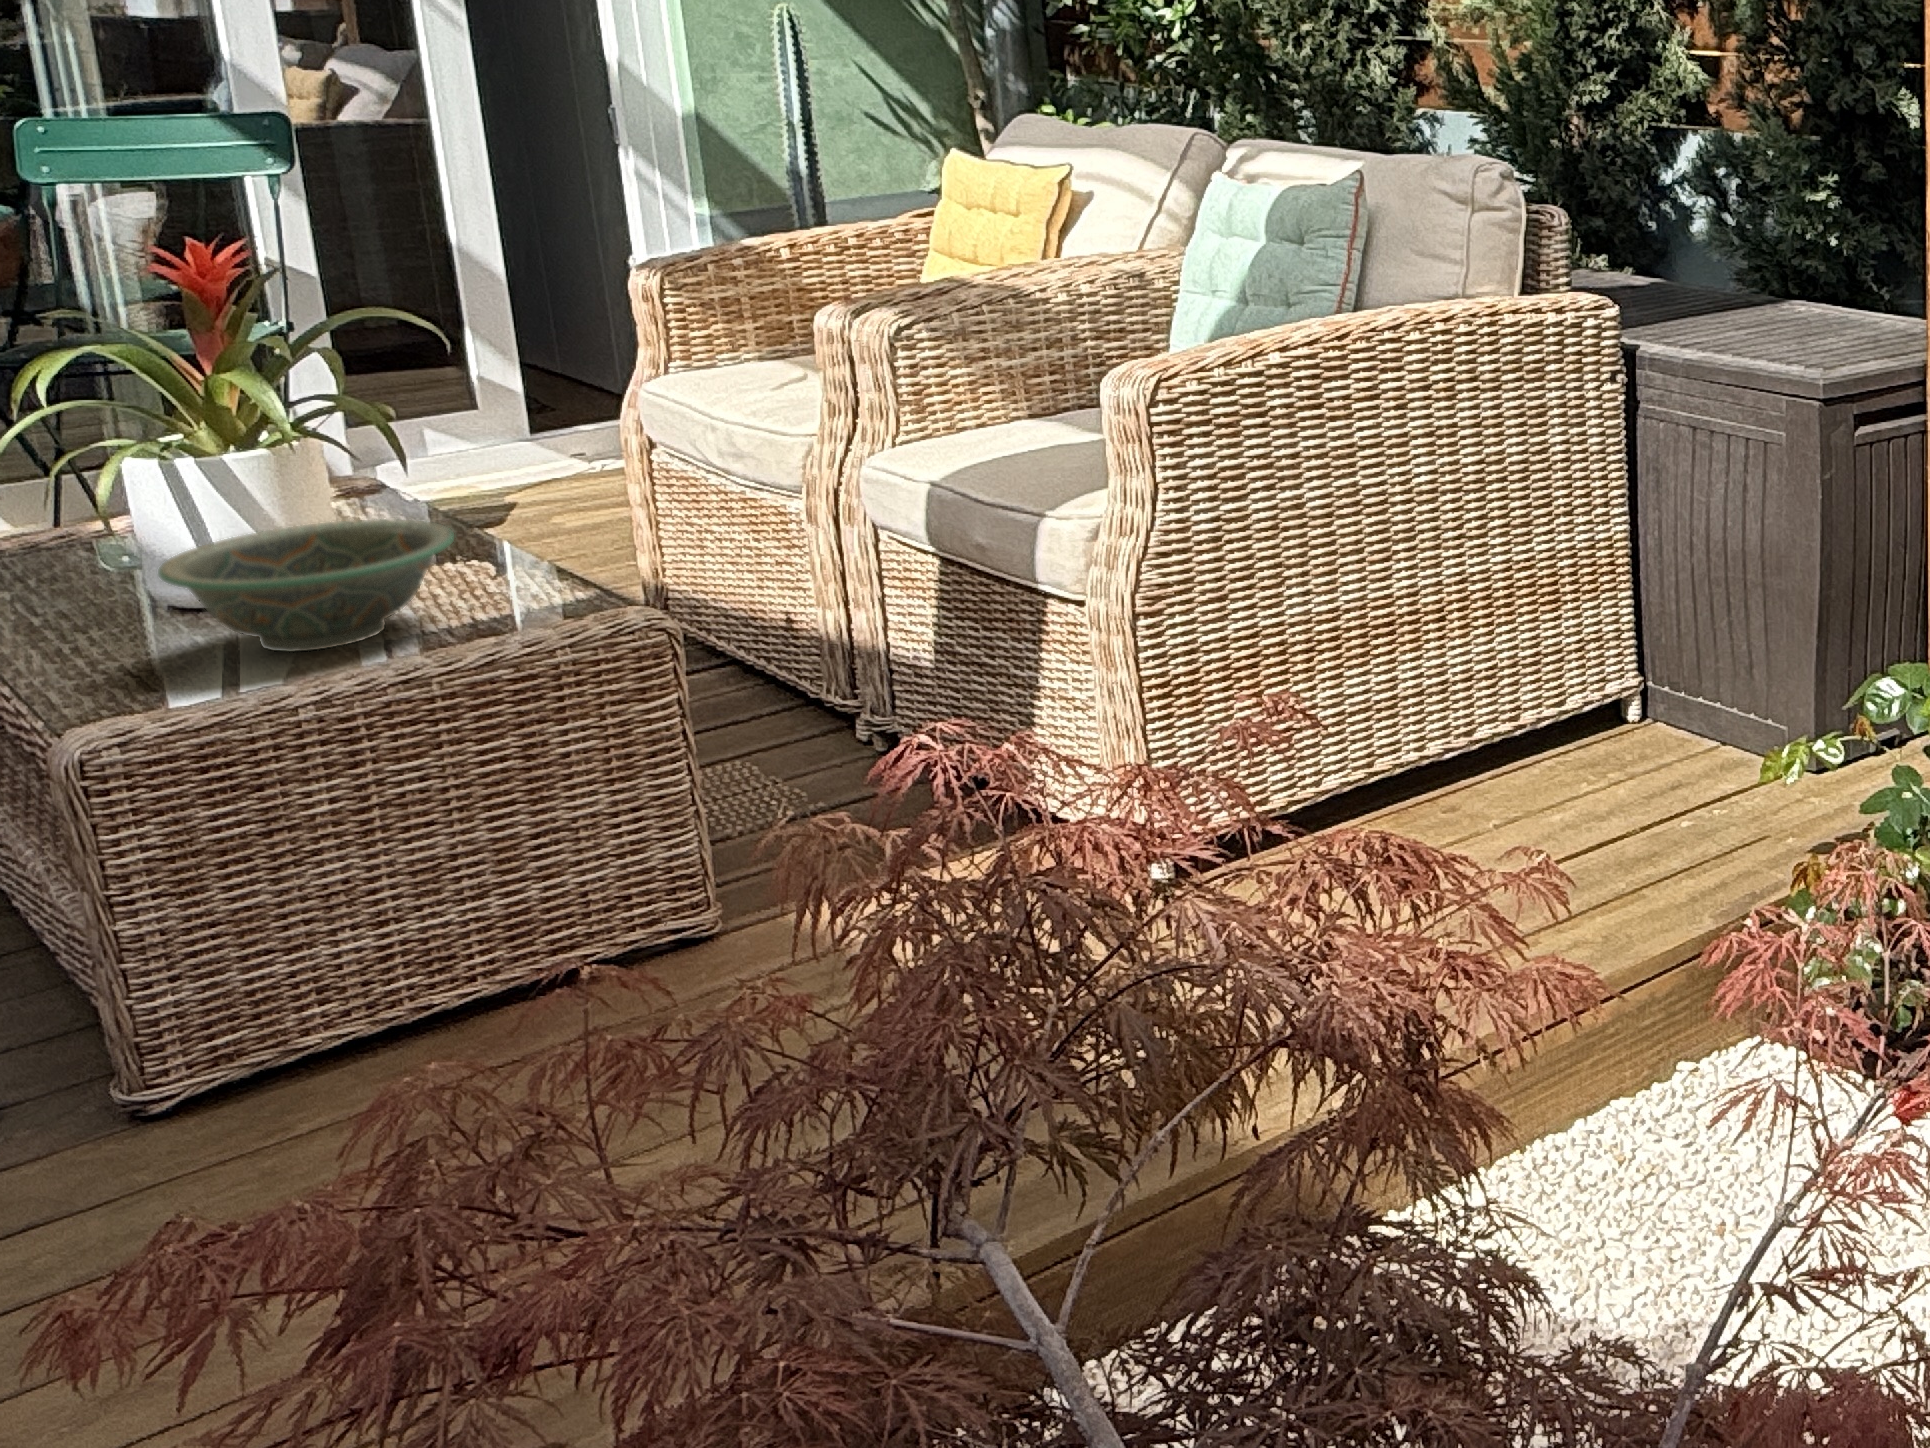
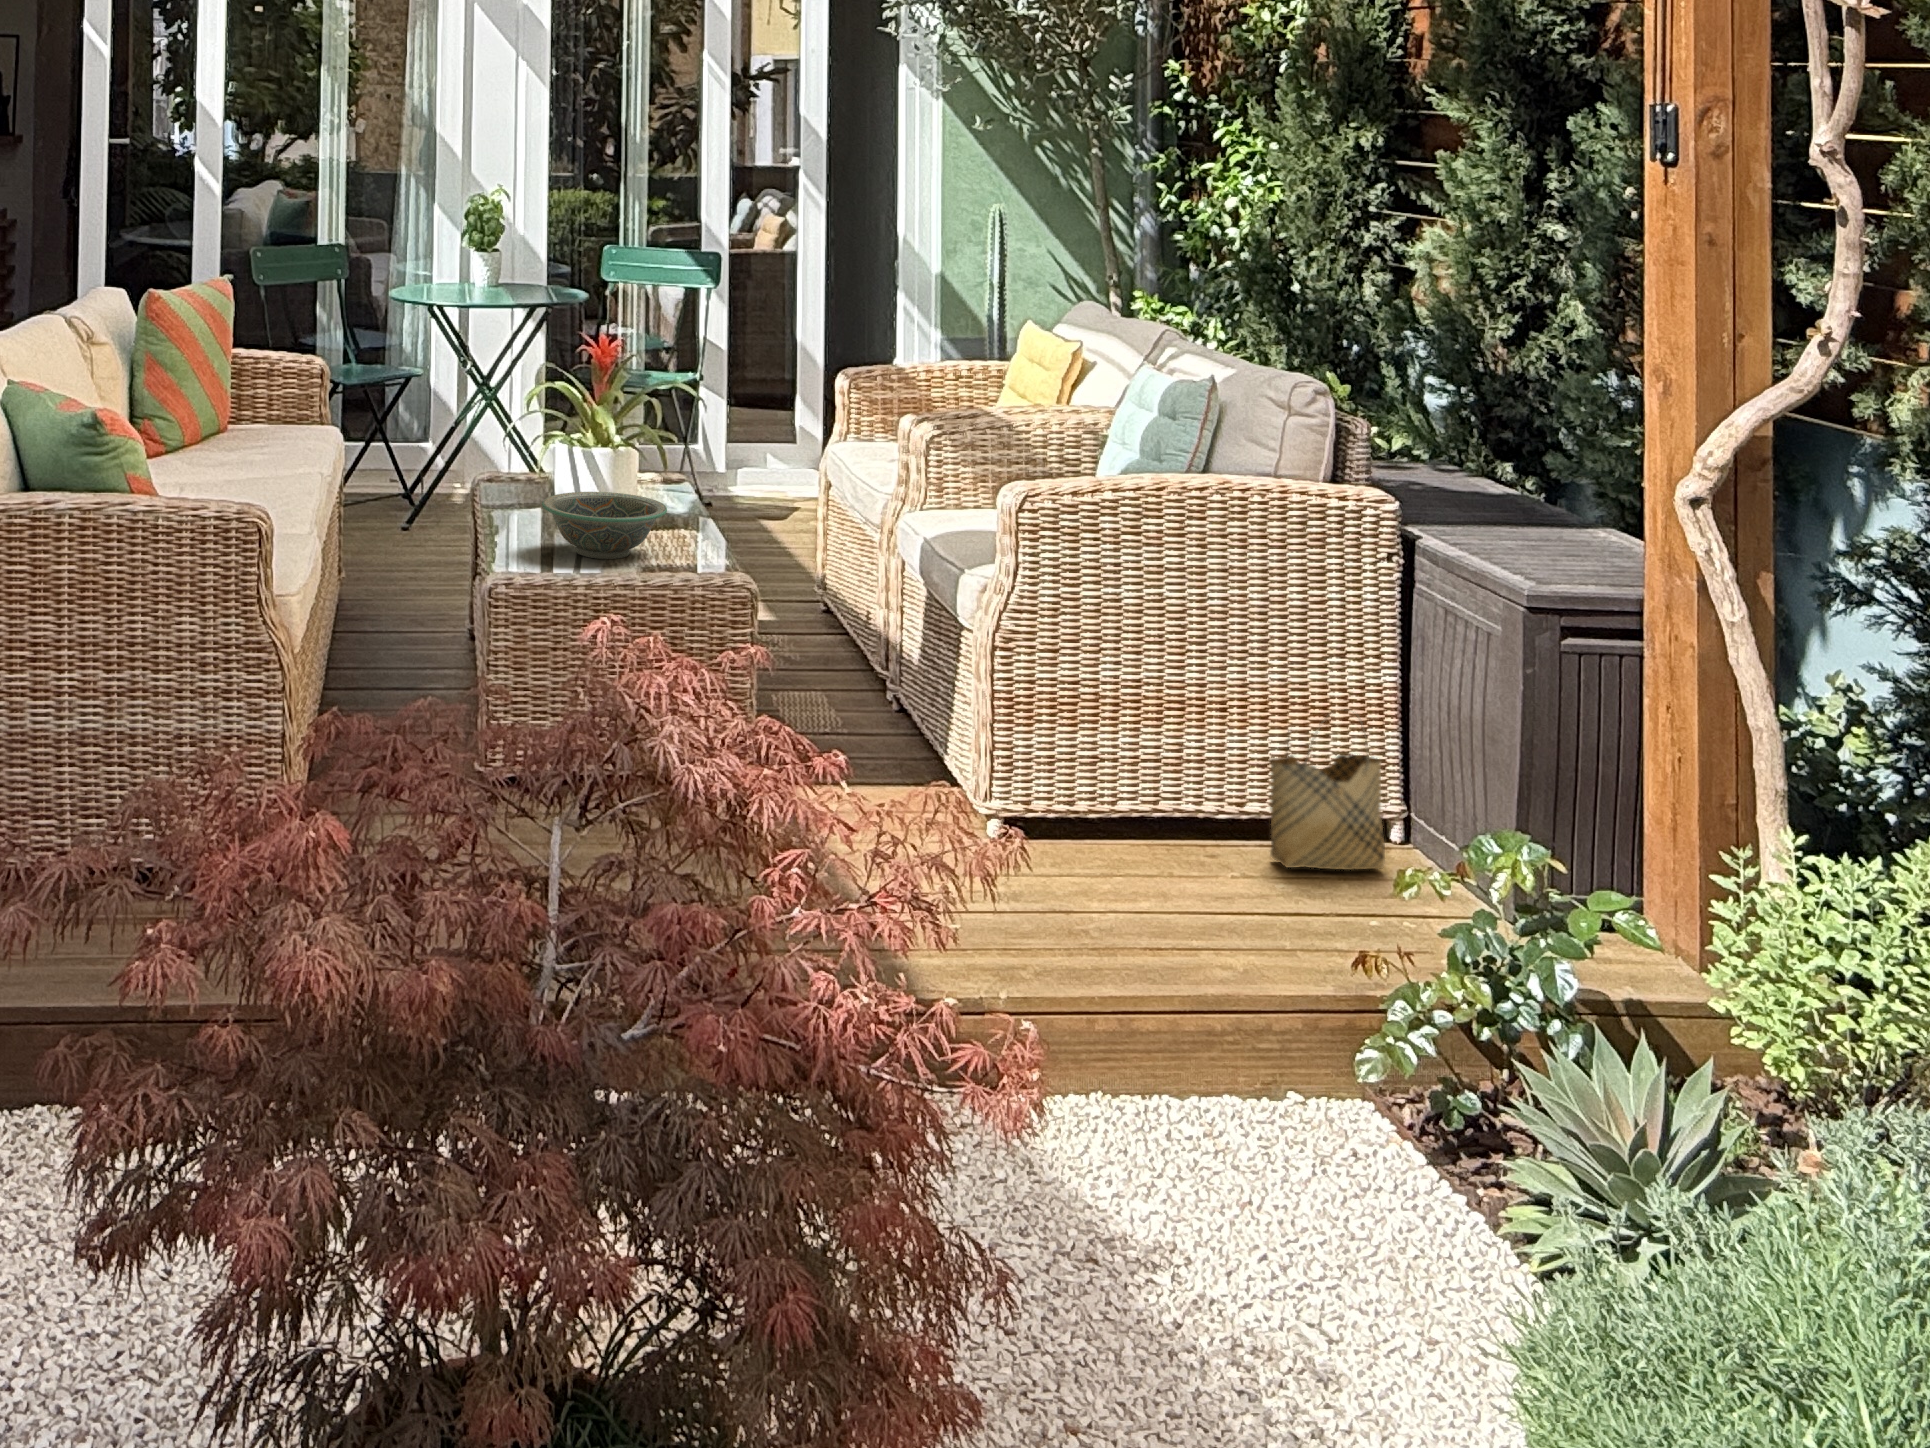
woven basket: none [1516,570,1653,798] -> present [1269,712,1385,870]

